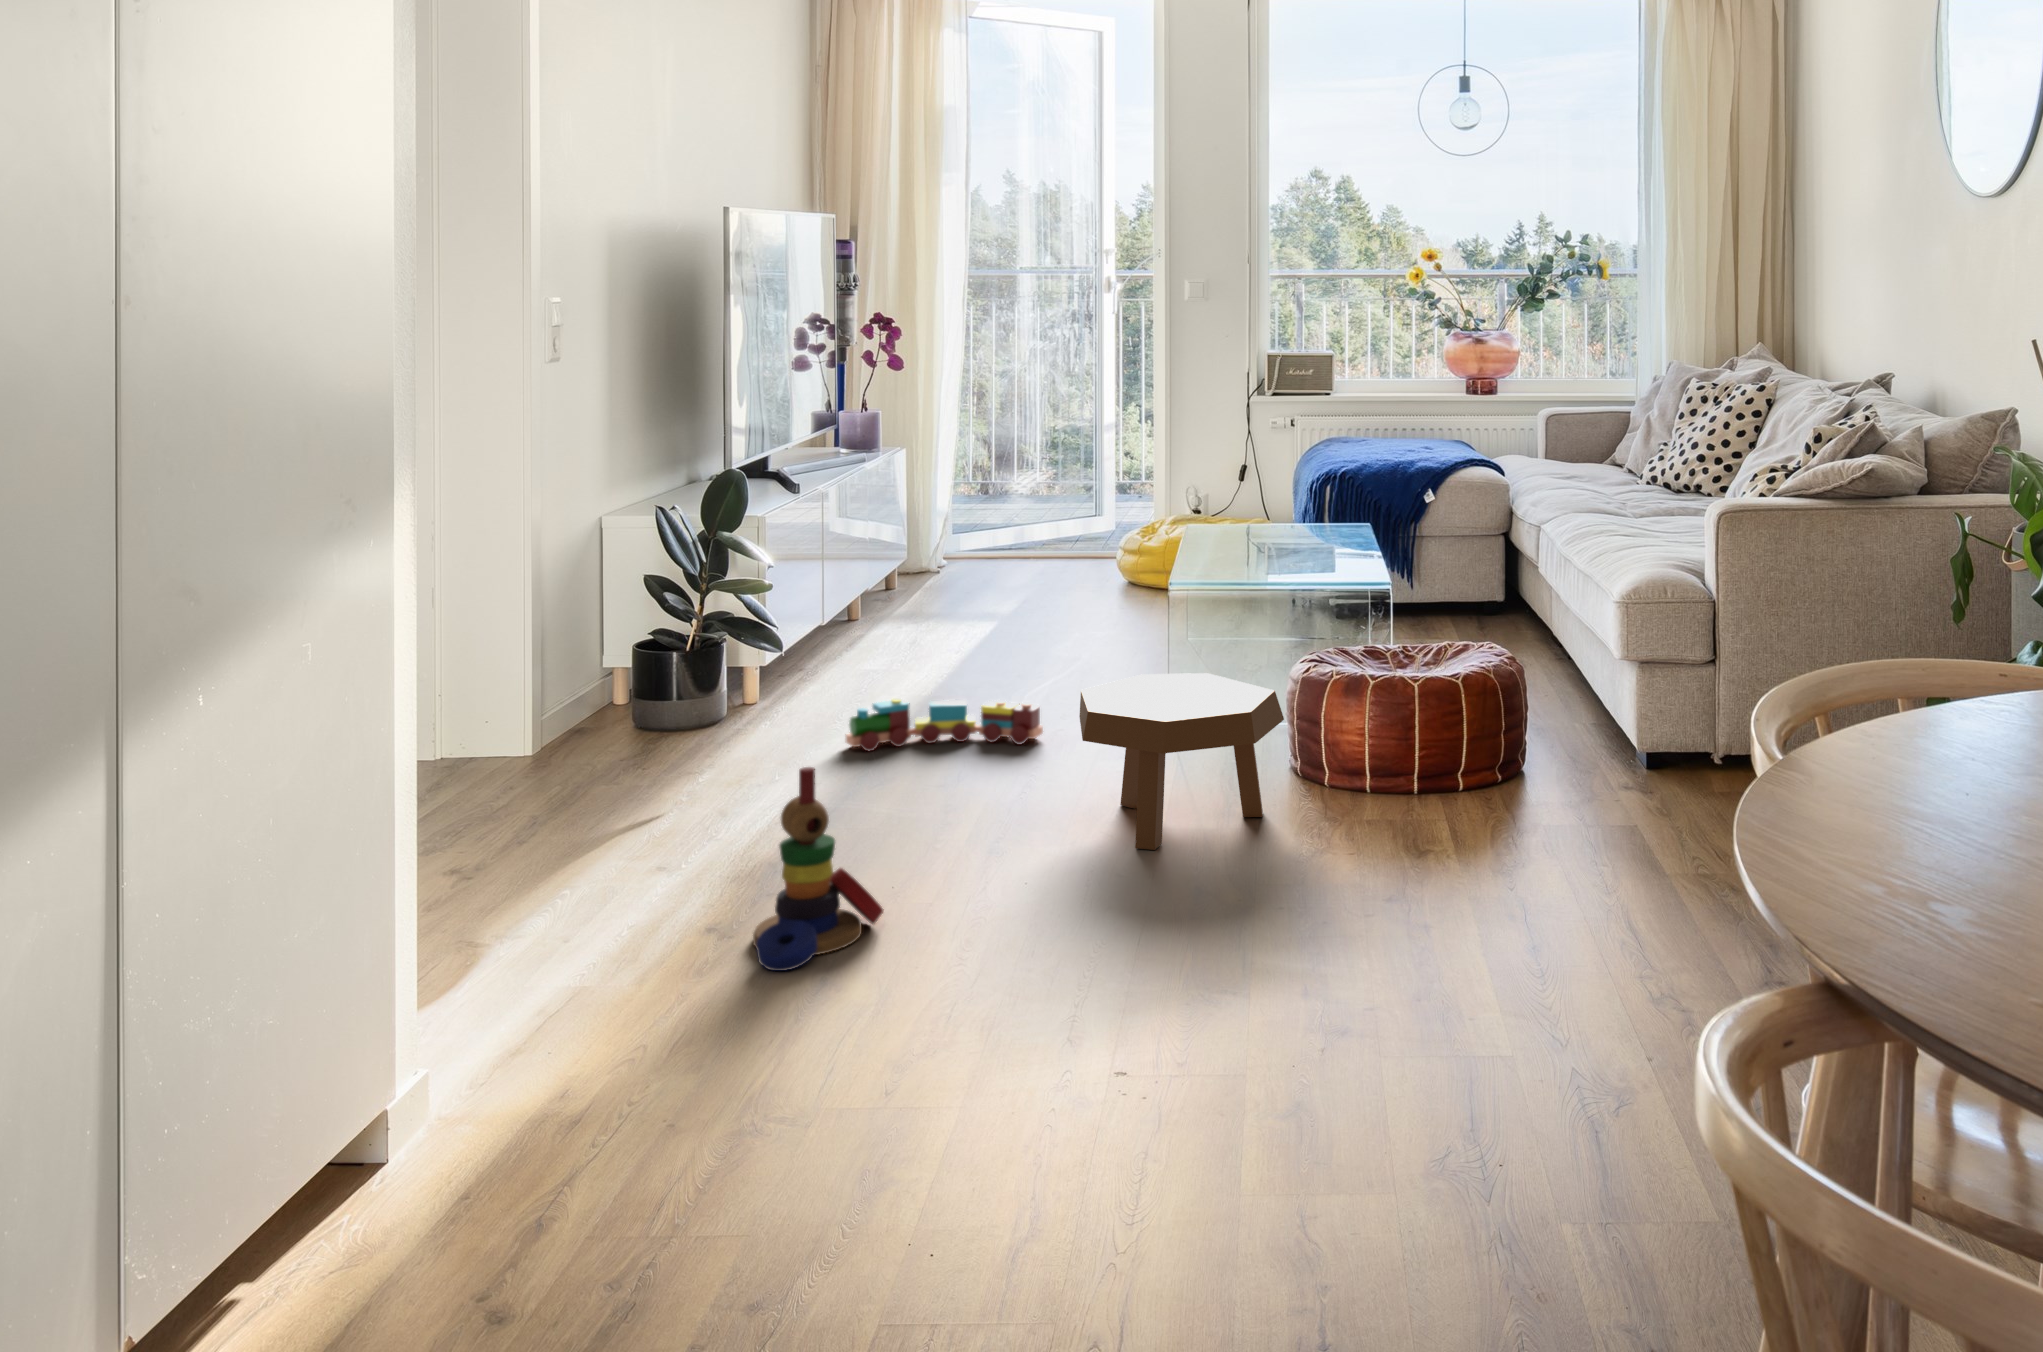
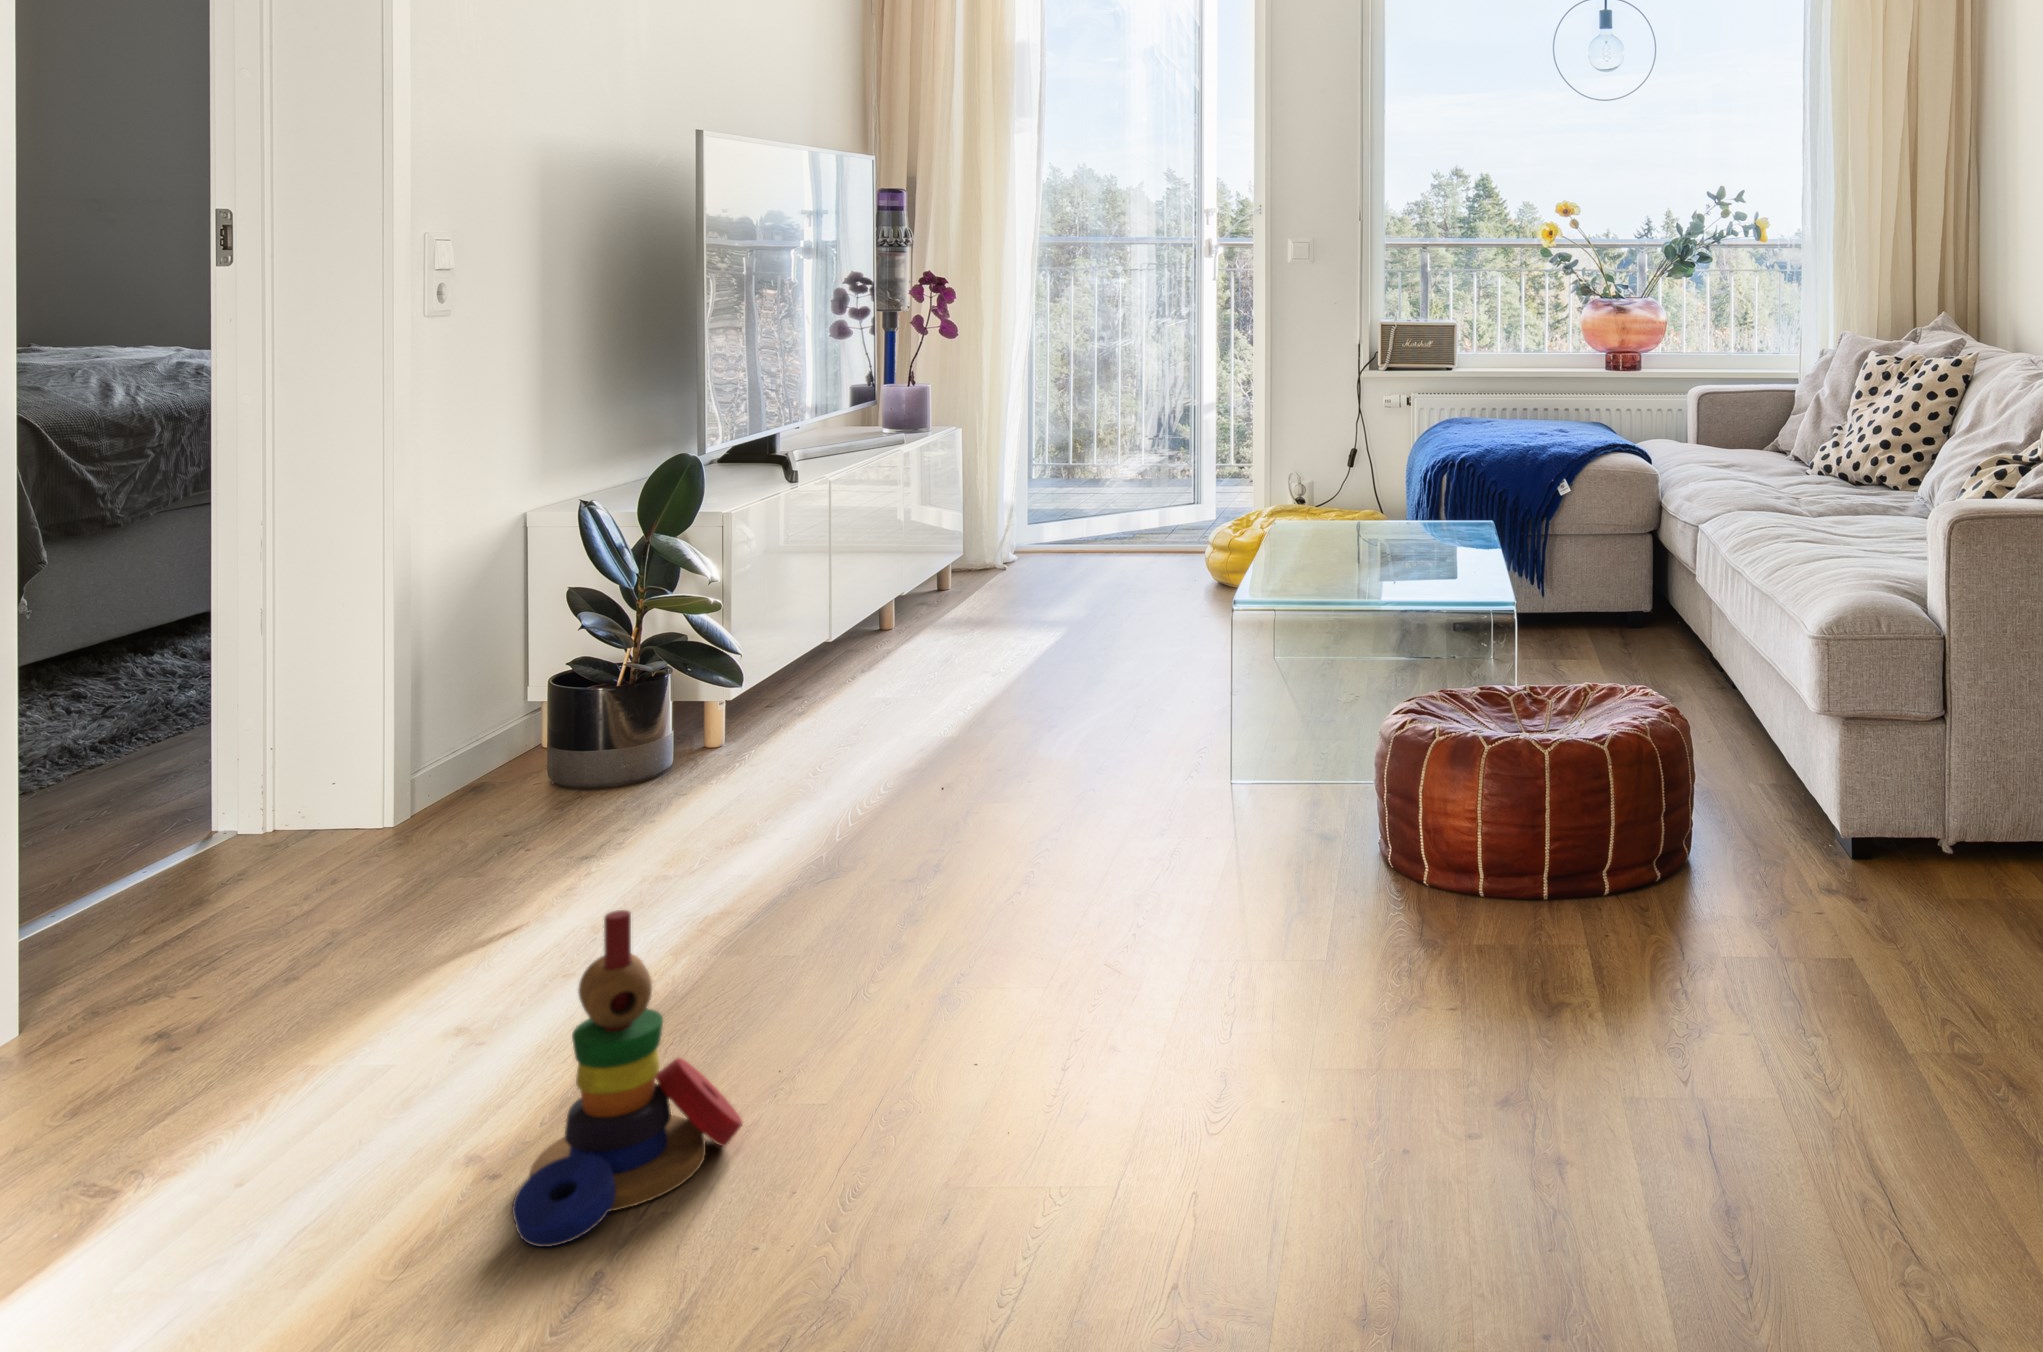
footstool: present [1079,673,1284,850] -> none [1080,732,1366,997]
toy train: present [846,698,1043,751] -> none [804,751,1064,823]

